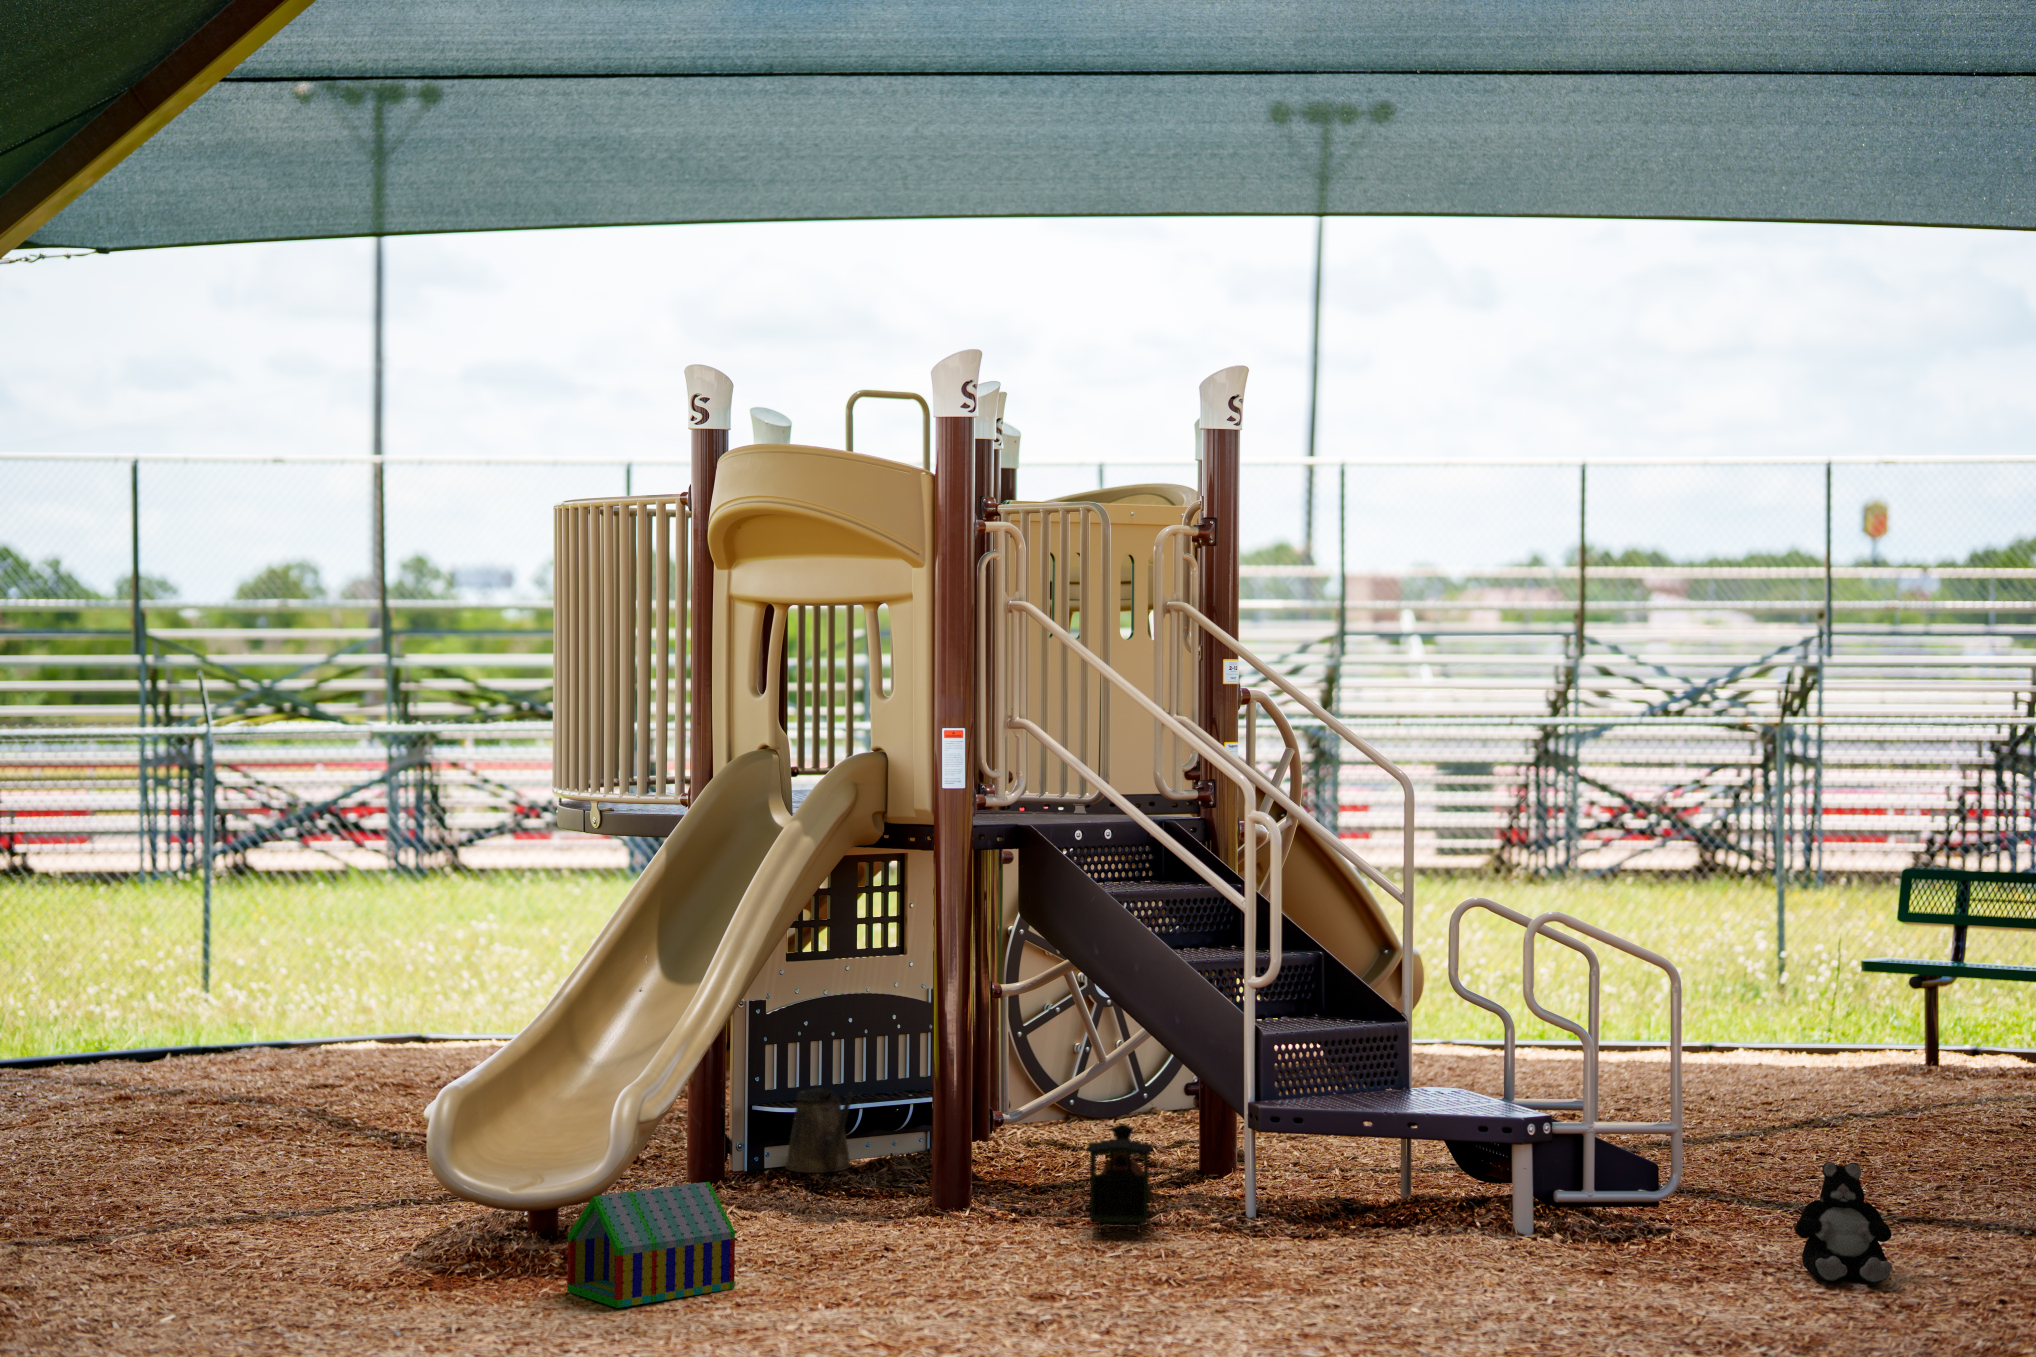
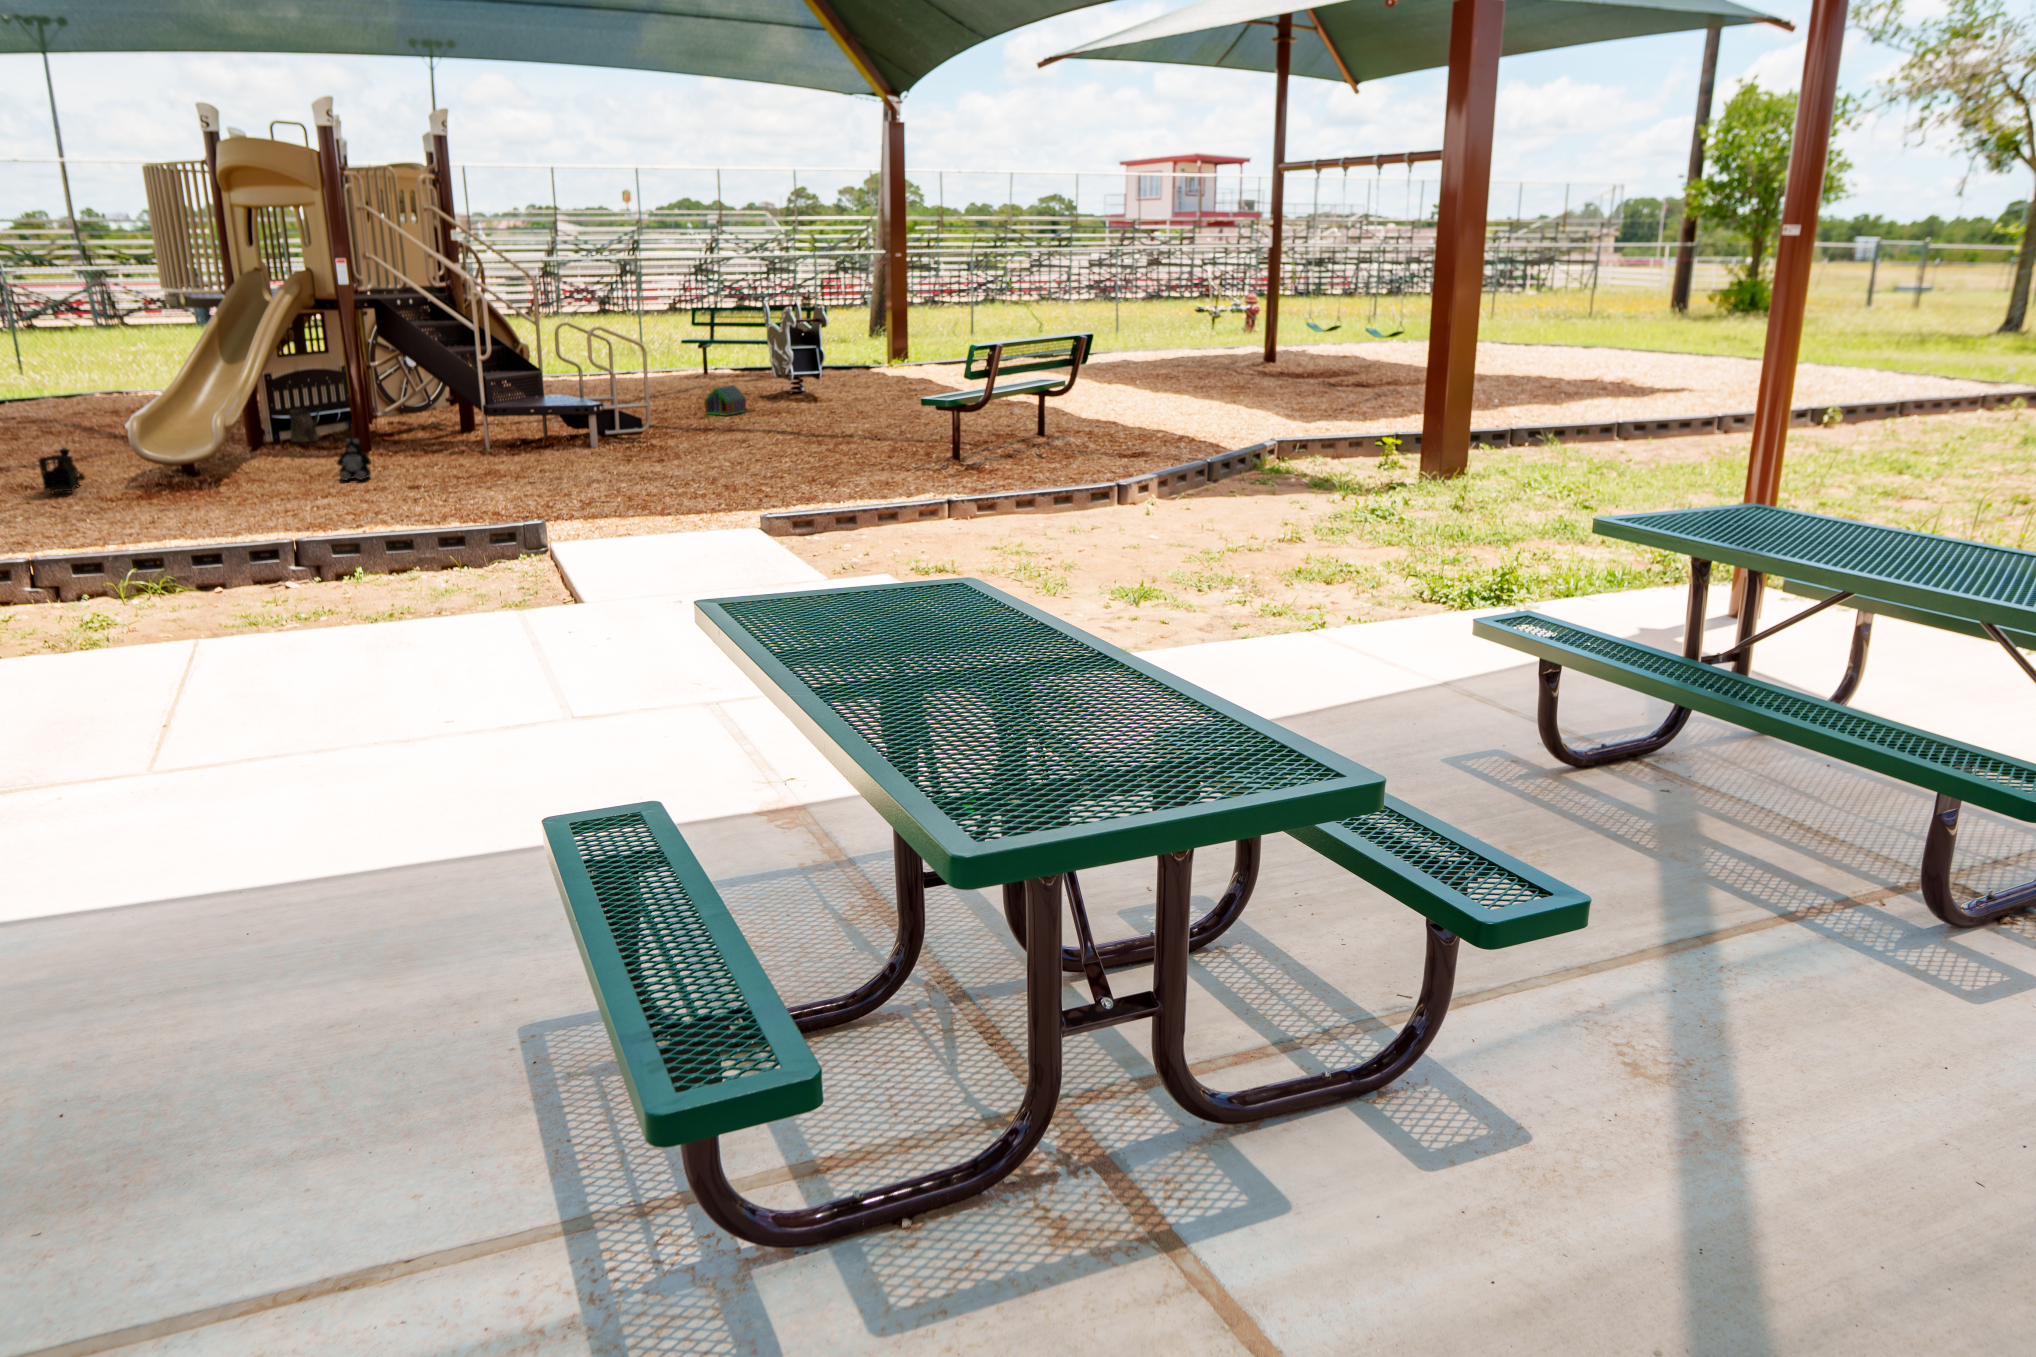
toy train: present [1087,1124,1153,1233] -> present [37,448,85,493]
plush toy: present [1795,1162,1892,1283] -> present [337,438,371,480]
toy house: present [567,1182,735,1308] -> present [704,385,746,416]

